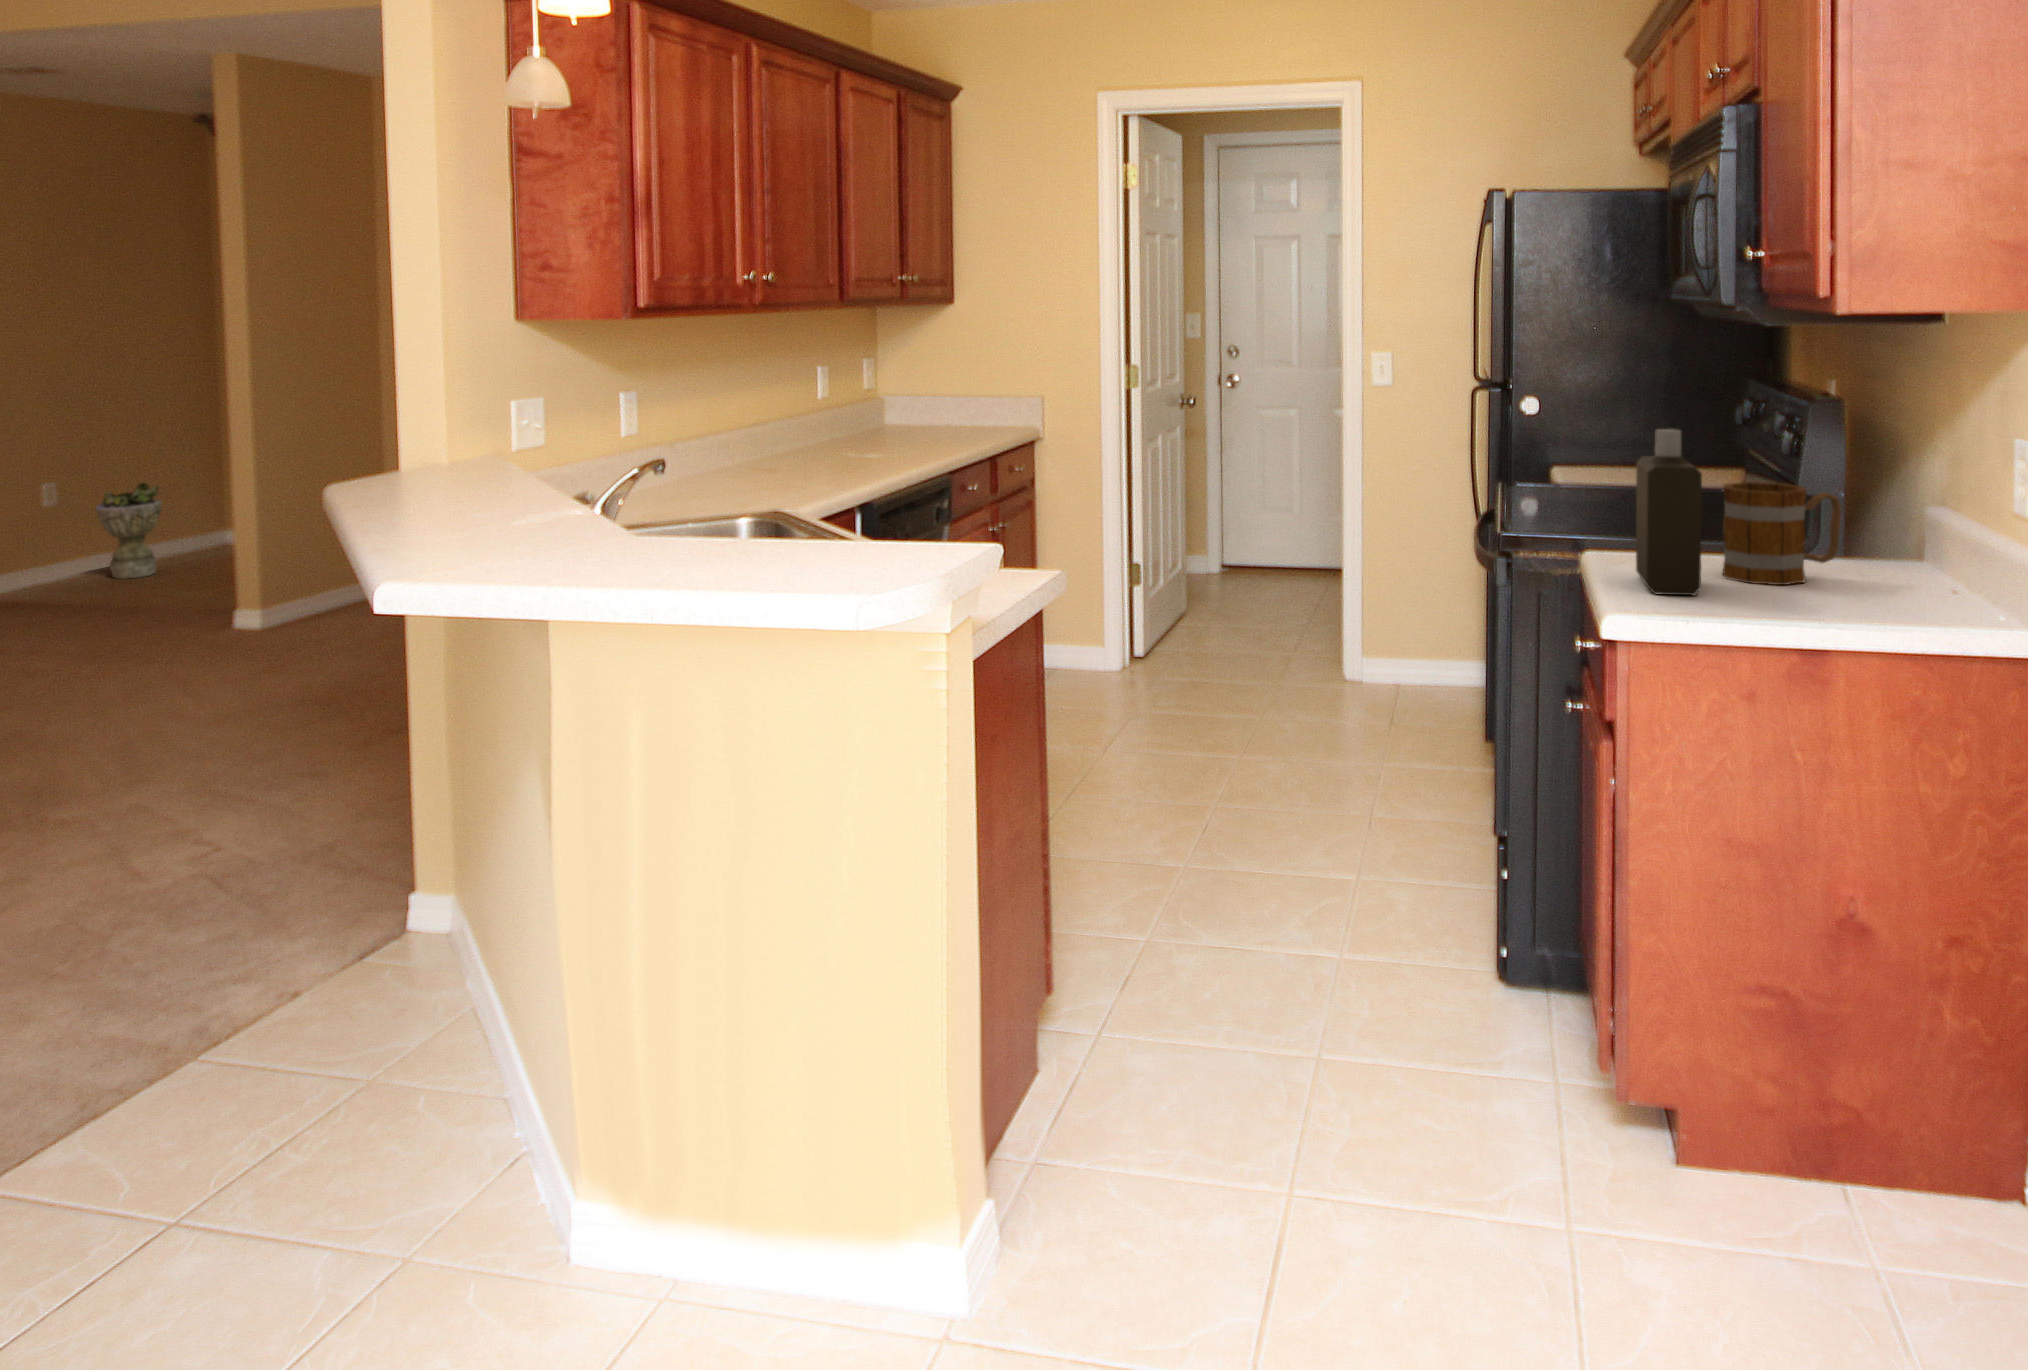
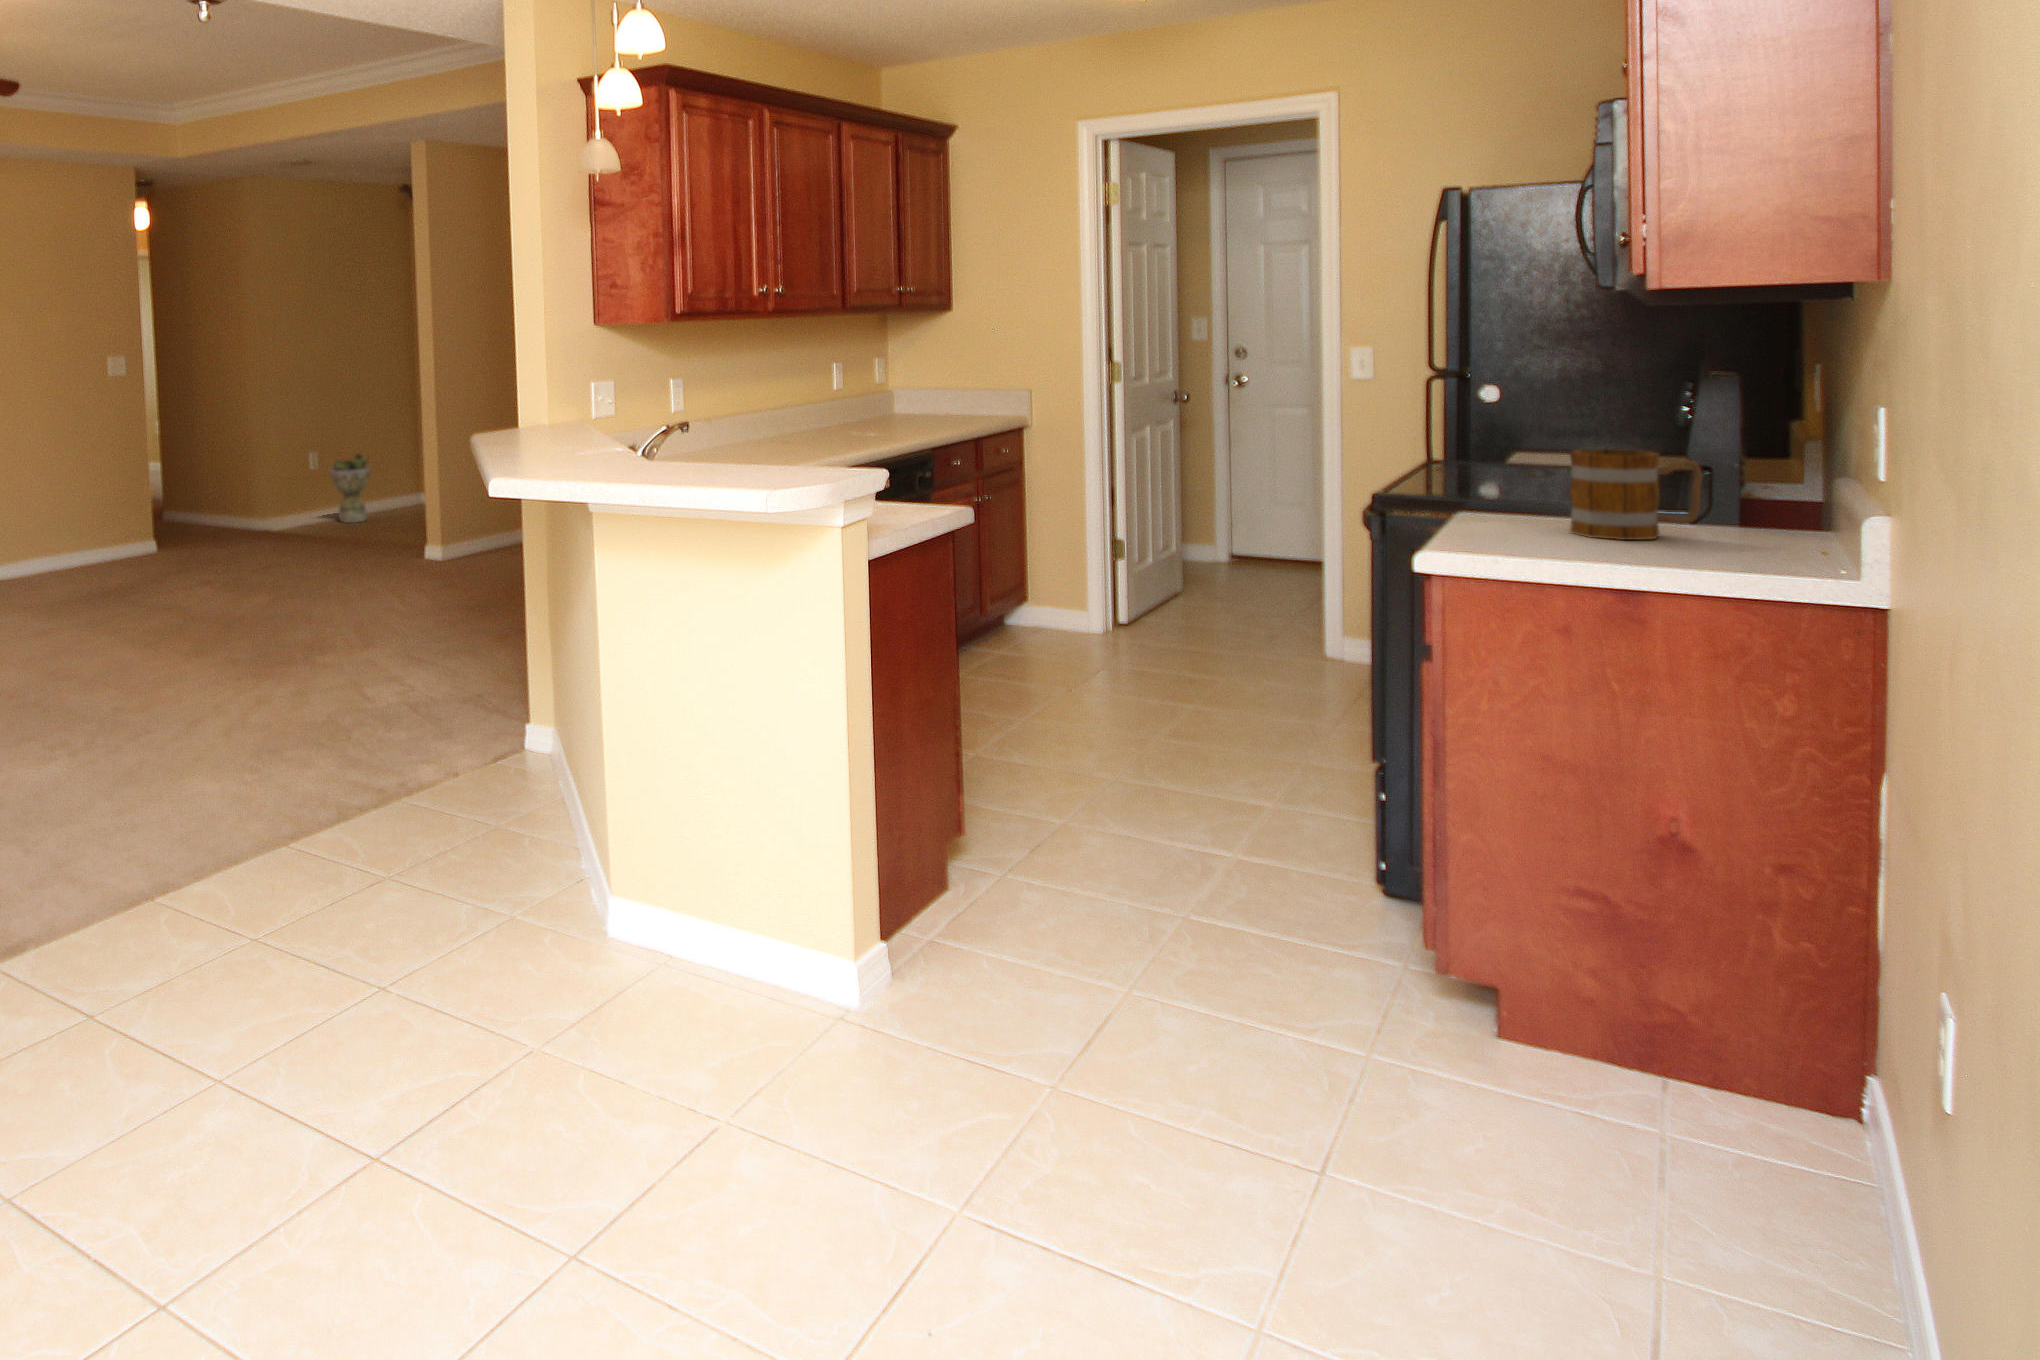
bottle: present [1636,429,1702,596] -> none [1467,398,1526,541]

